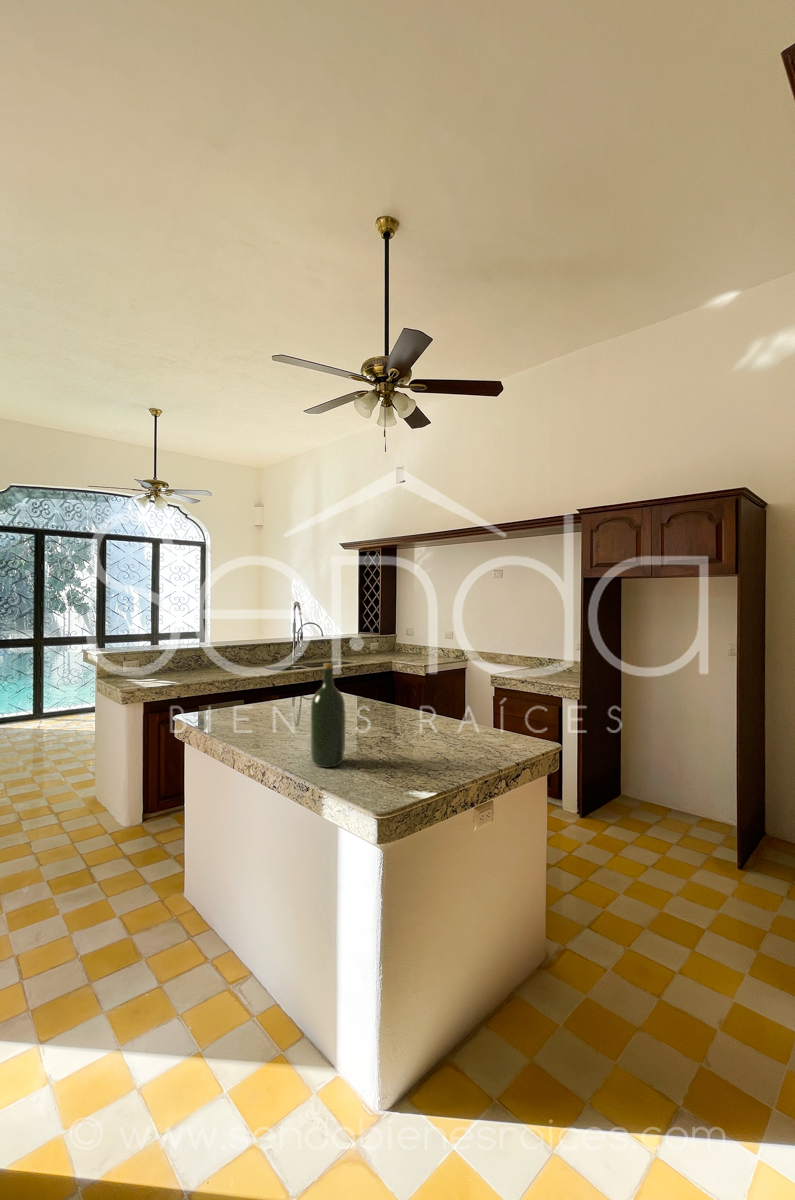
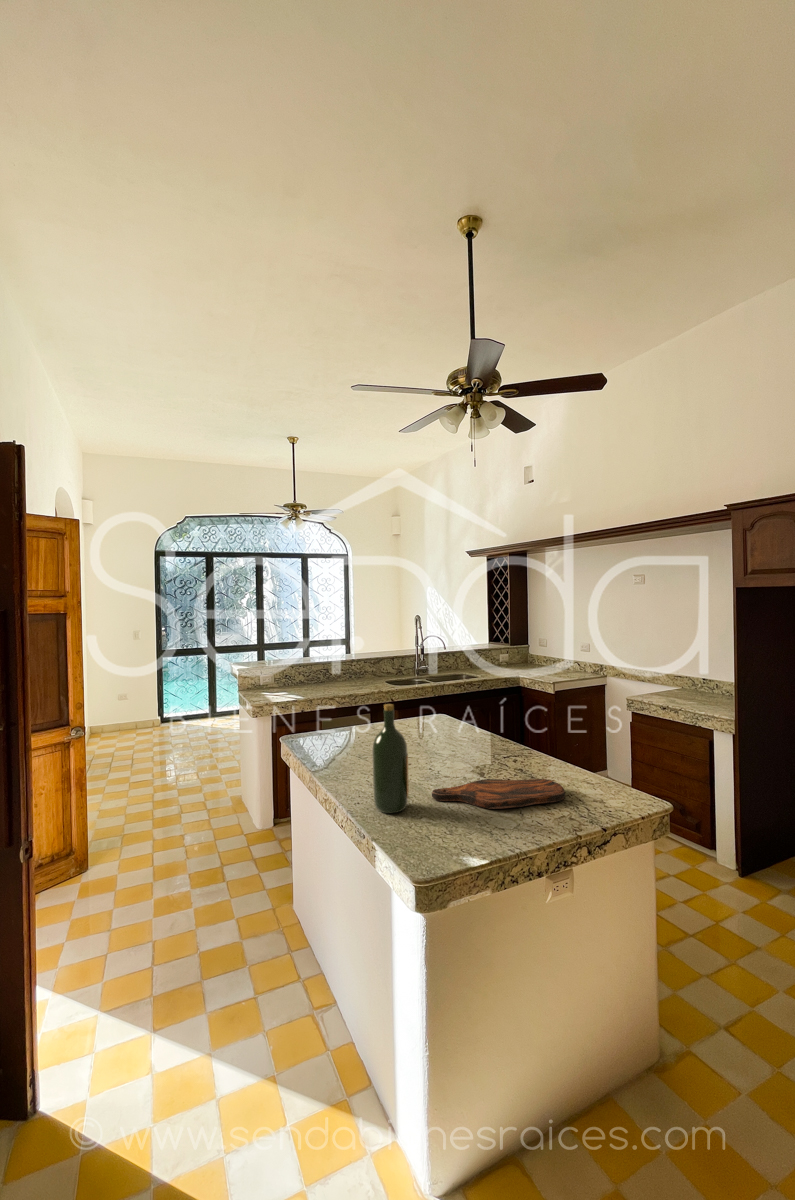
cutting board: none [362,733,478,757] -> present [432,779,565,809]

